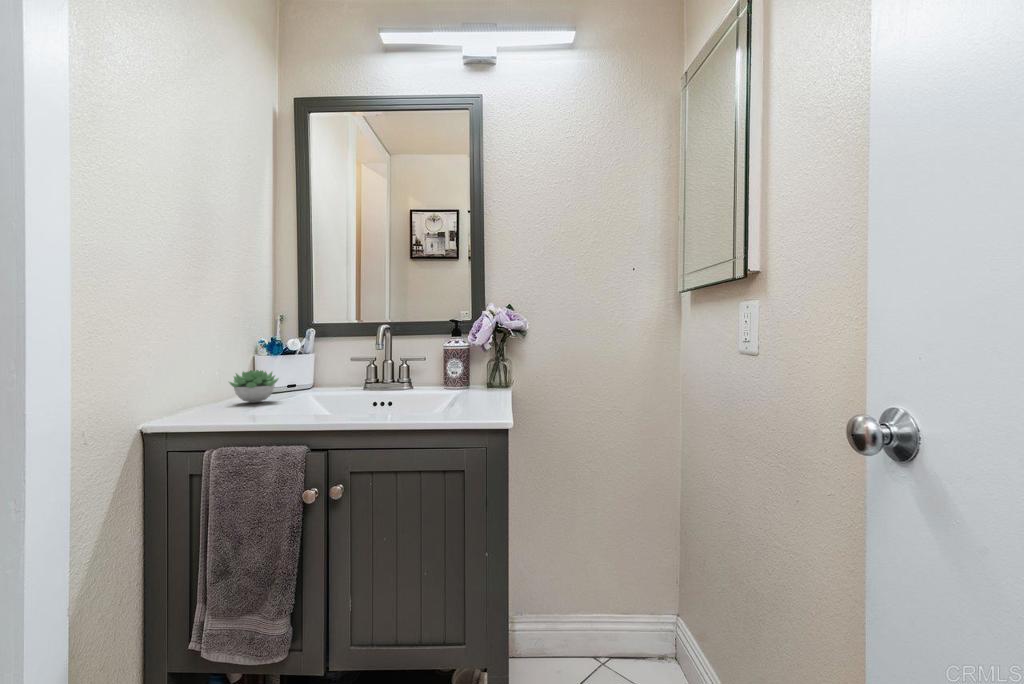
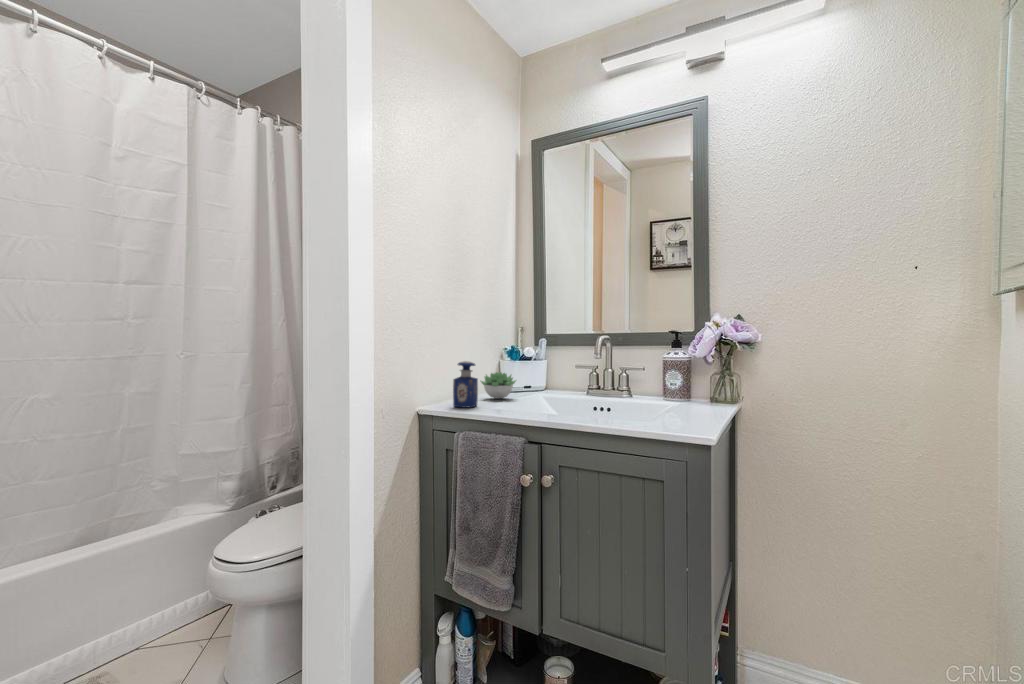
perfume bottle: none [194,358,232,418] -> present [453,361,478,407]

